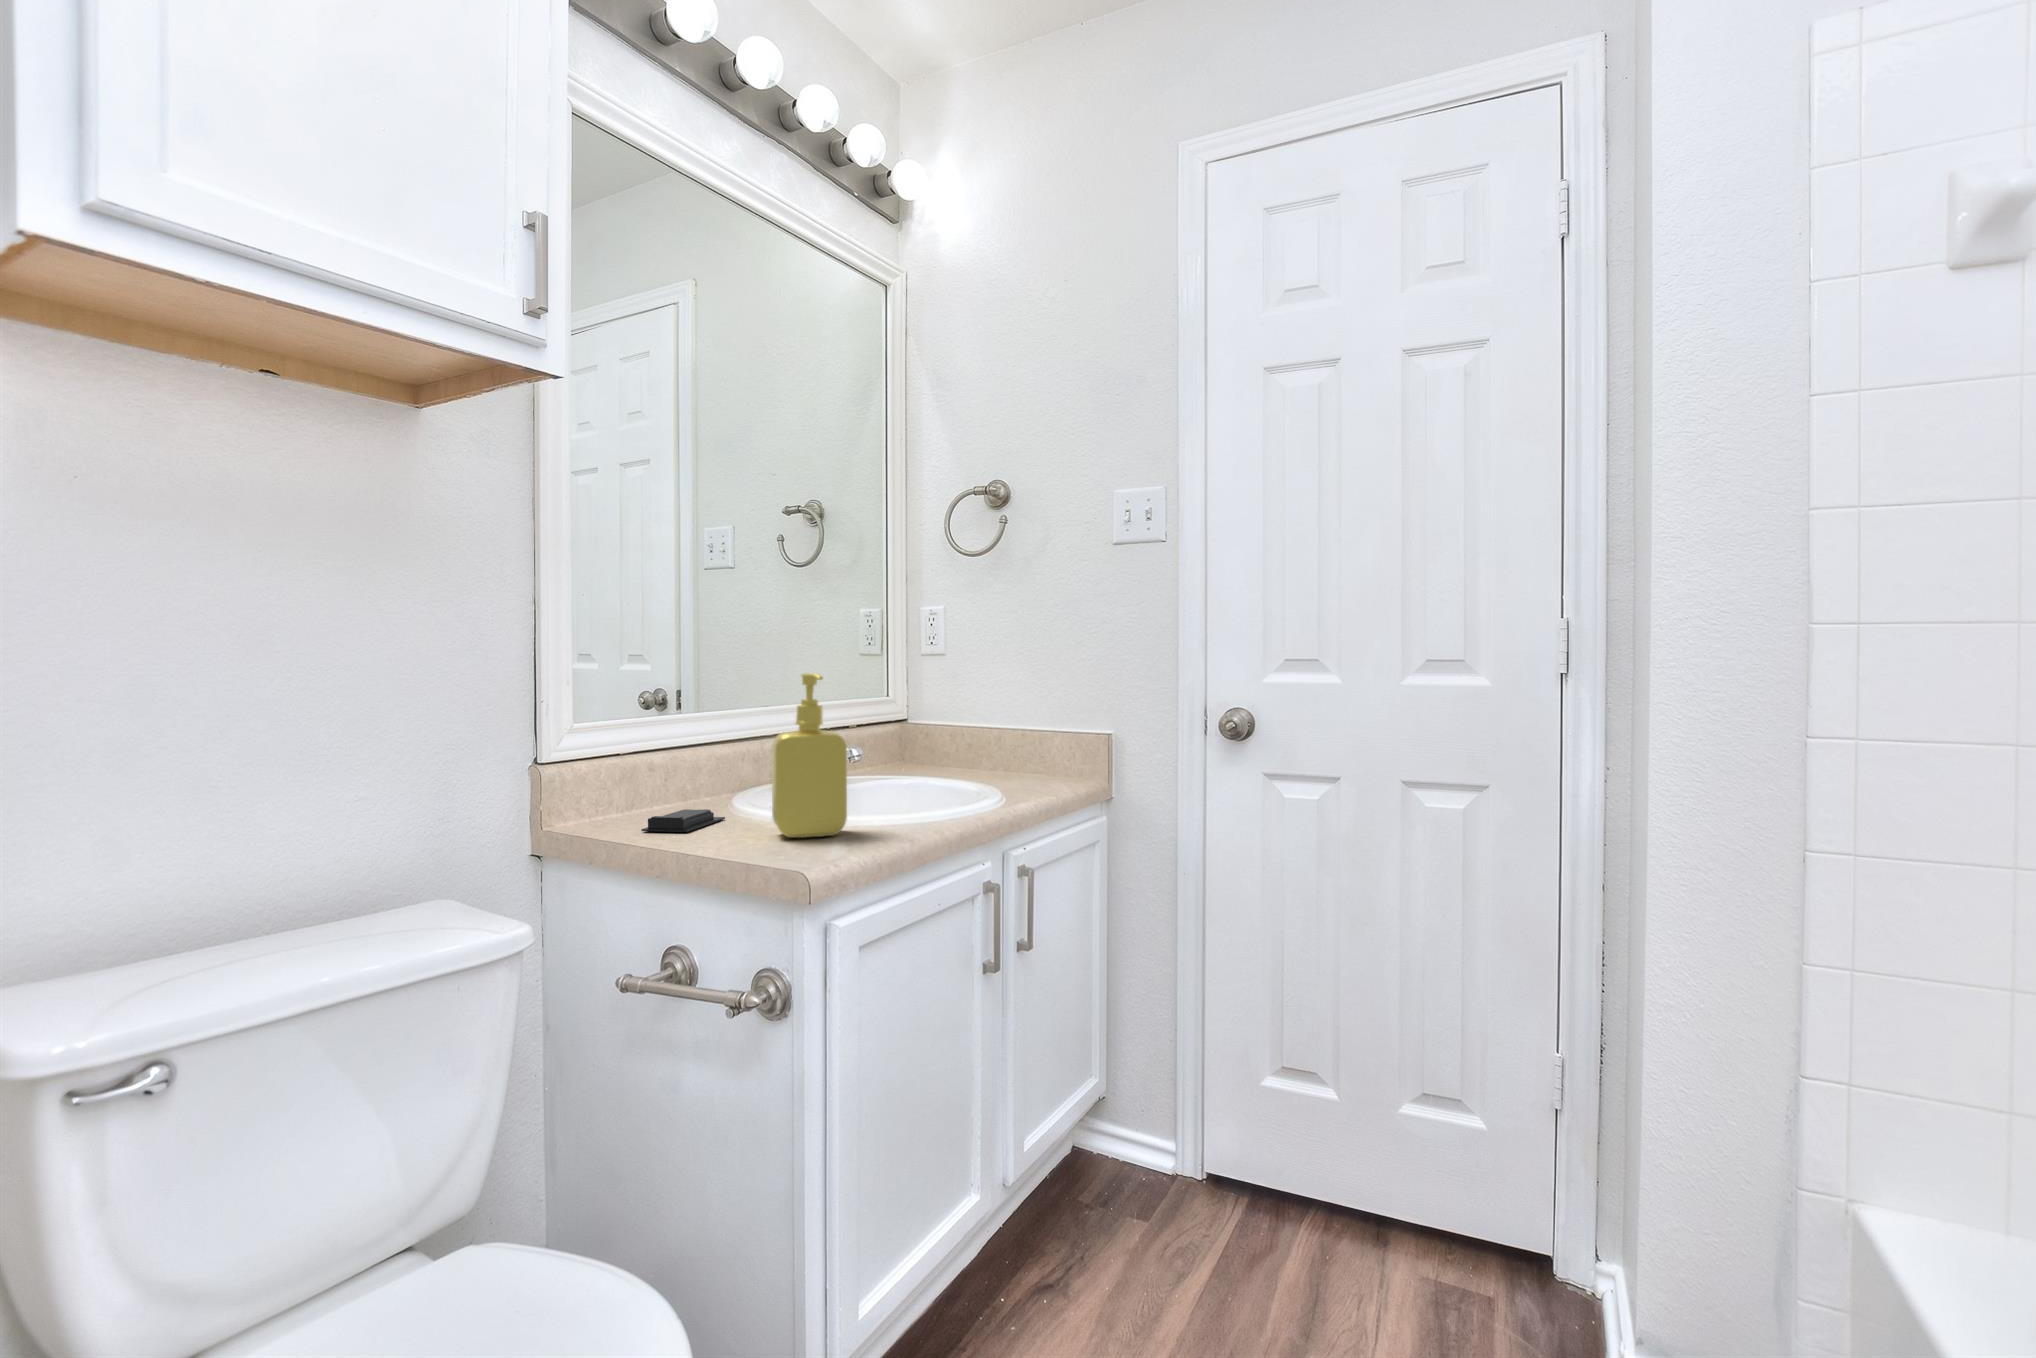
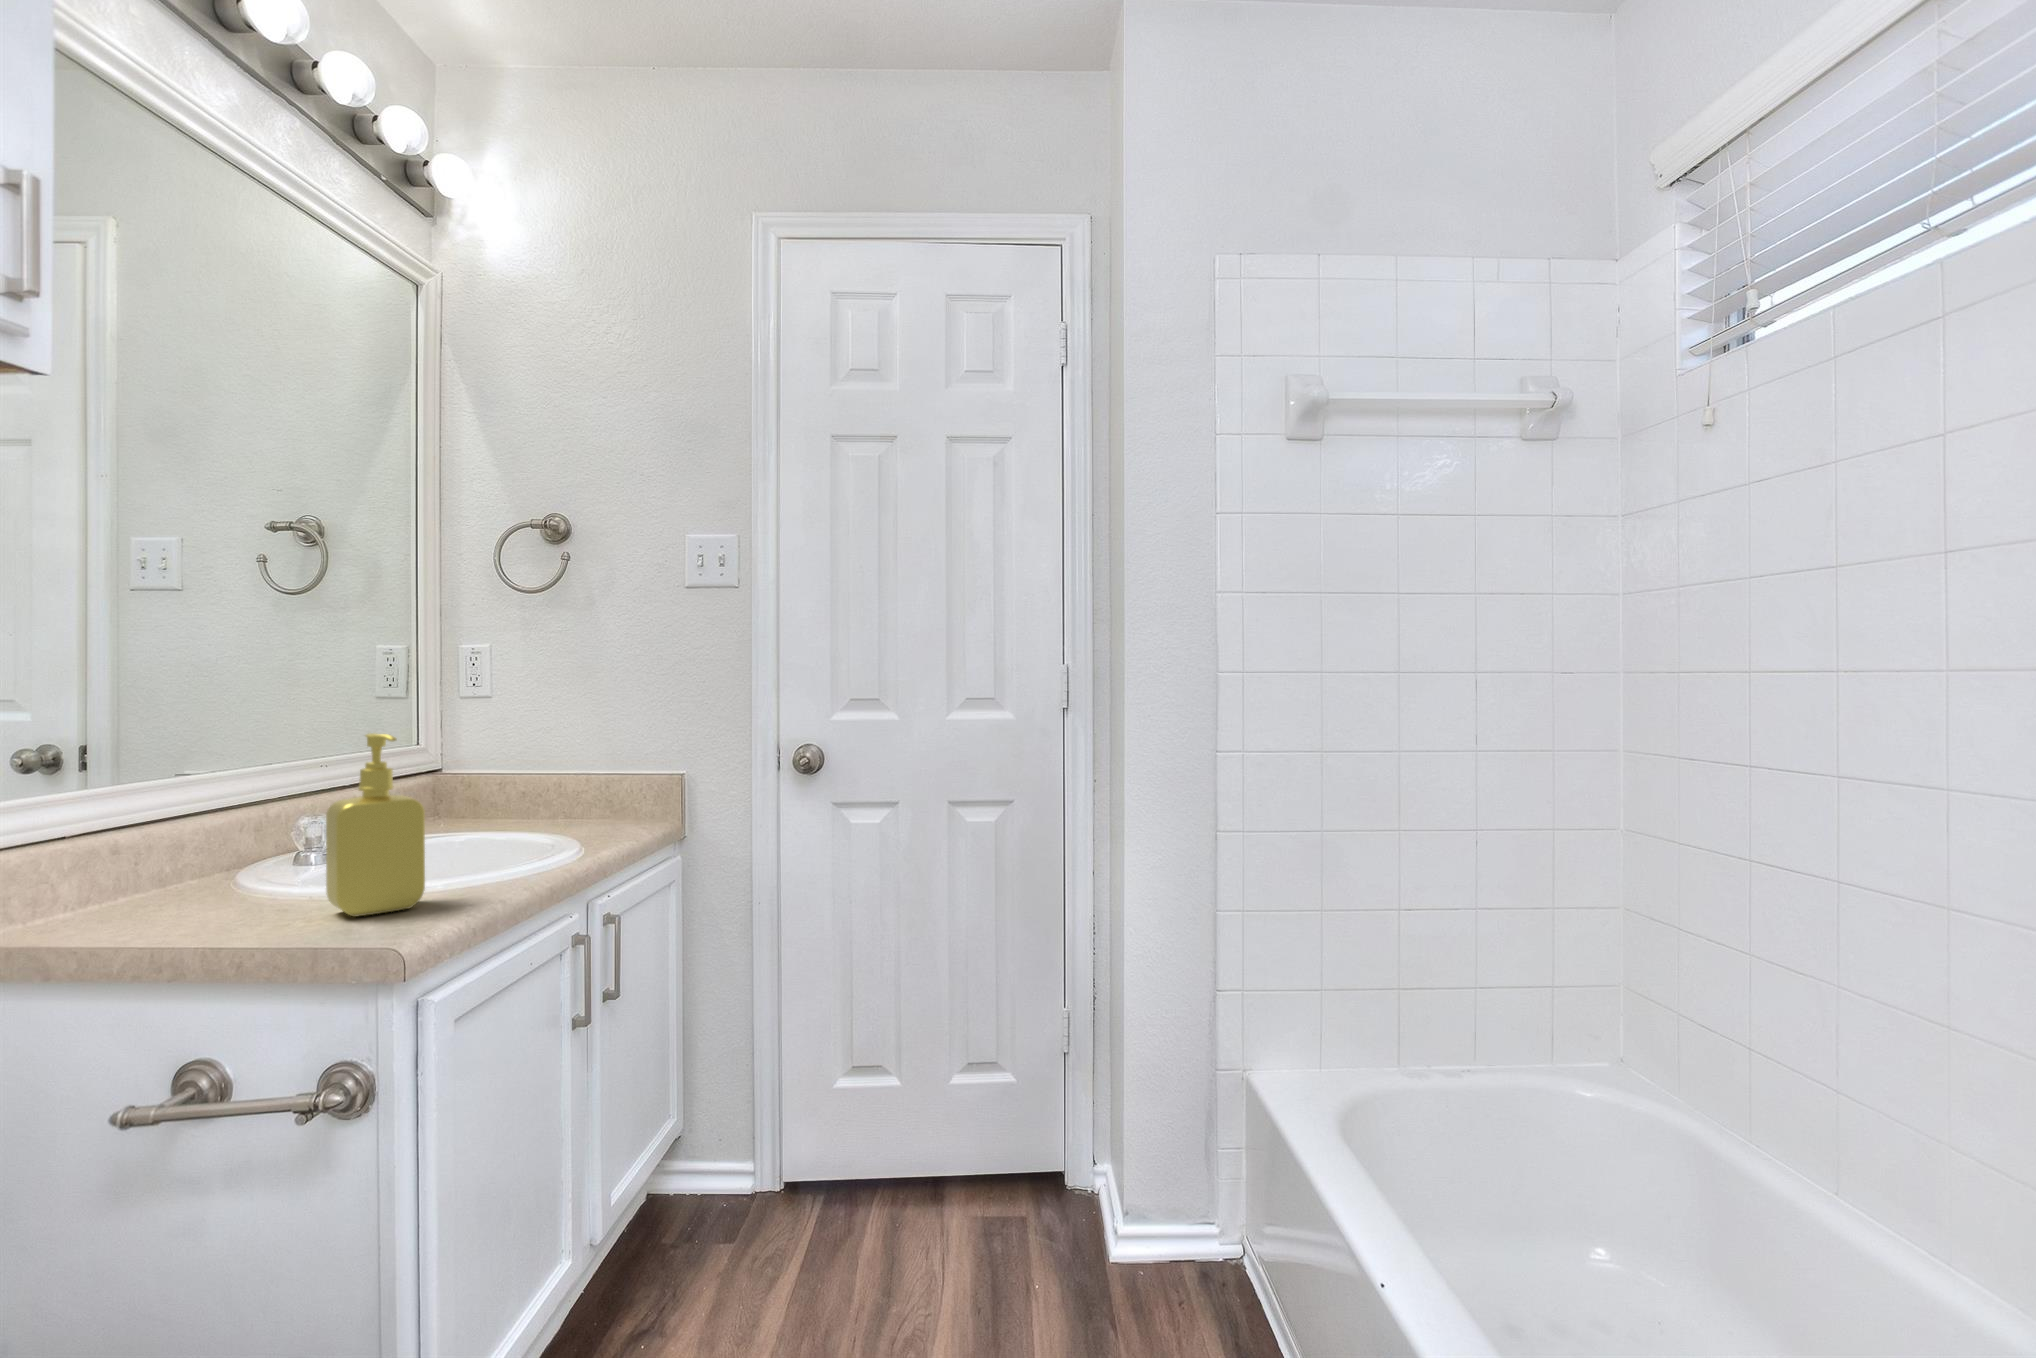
soap bar: present [641,809,725,832] -> none [135,892,245,927]

